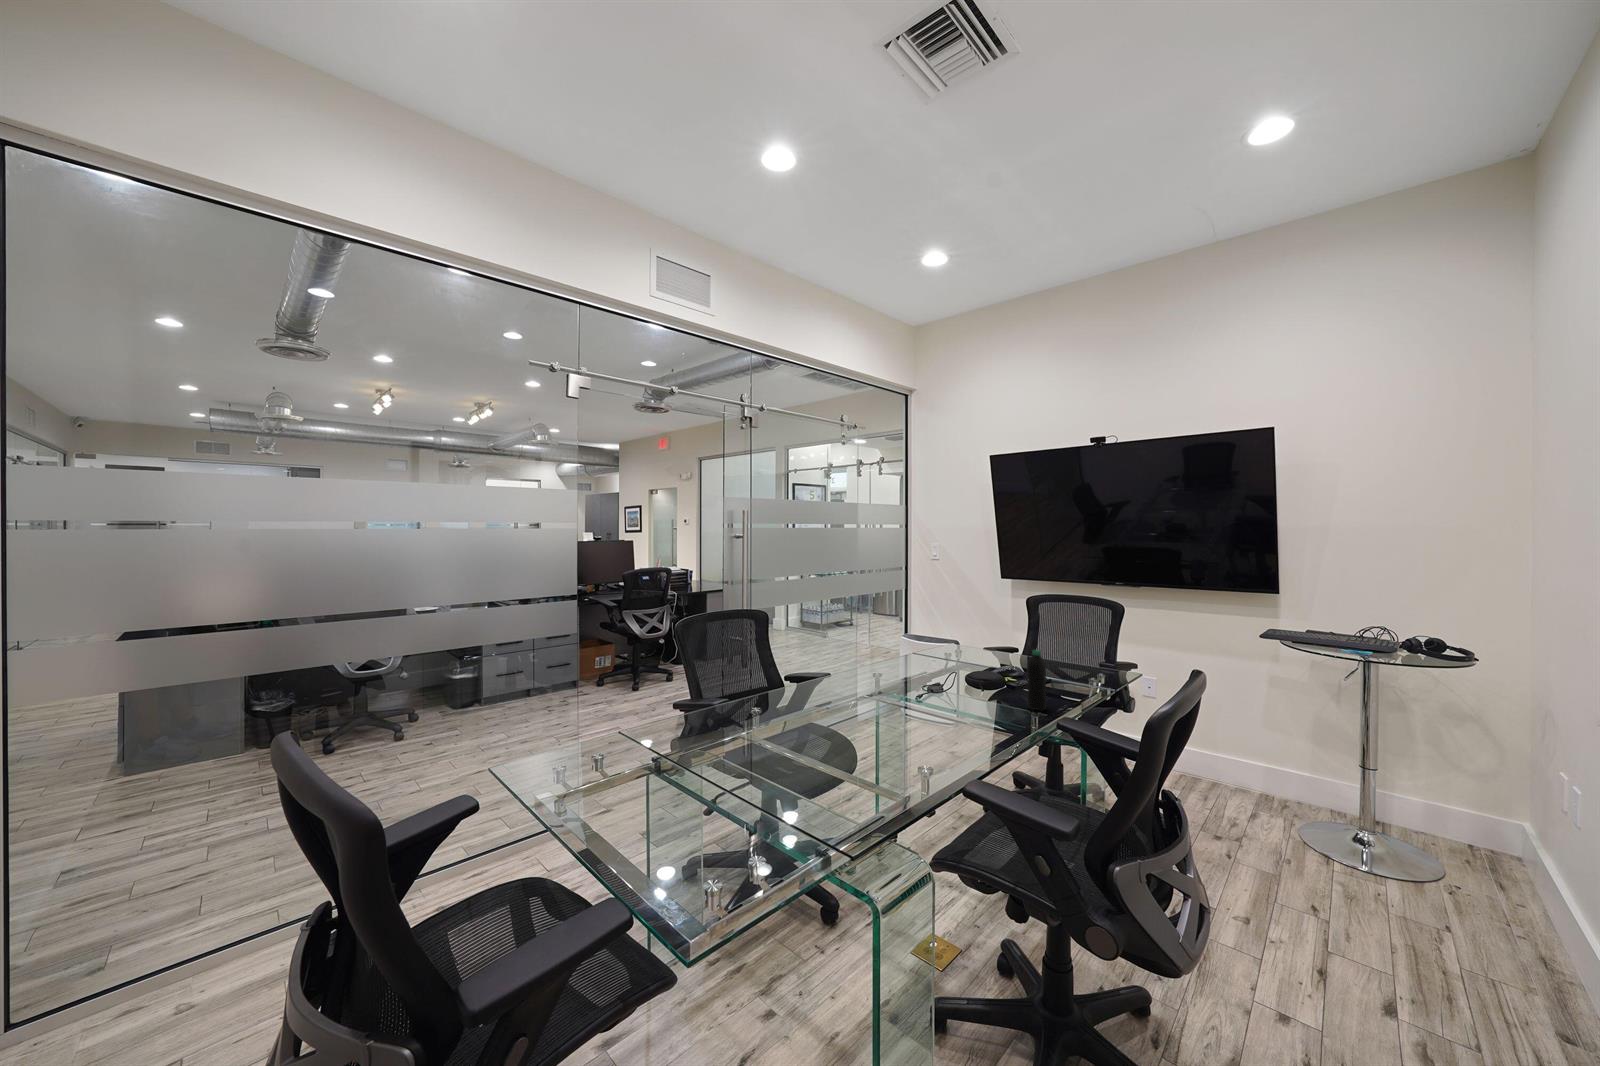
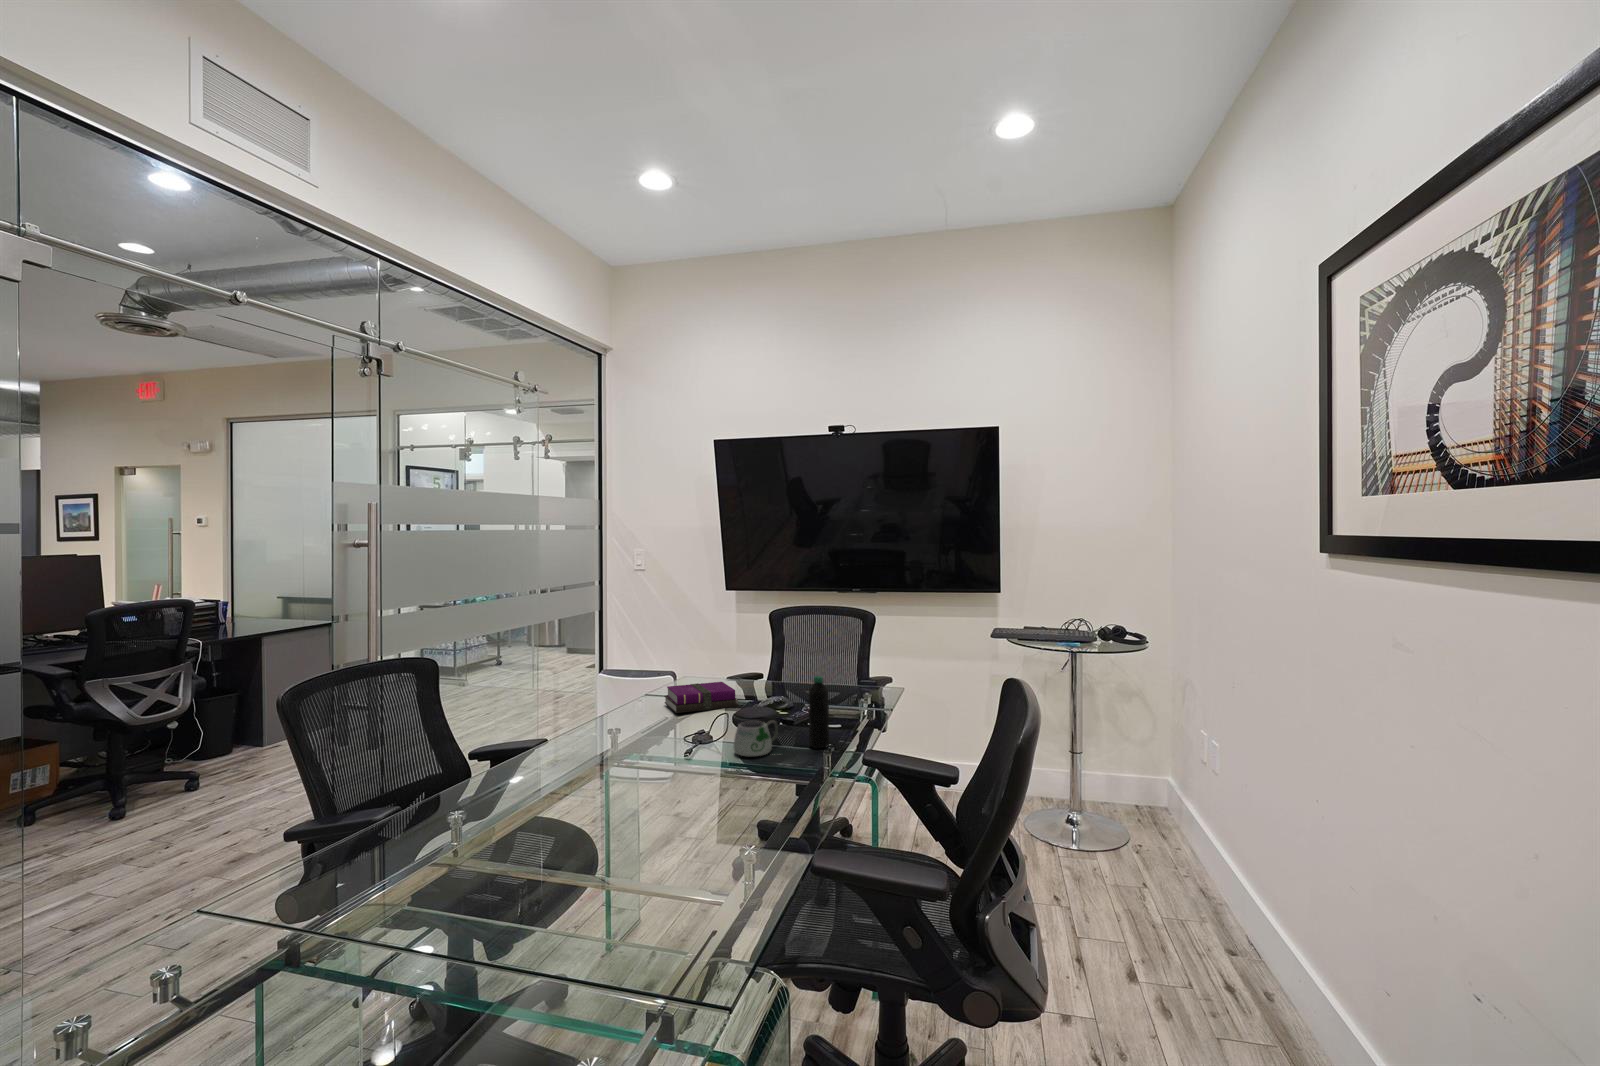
notebook: none [933,649,989,671] -> present [664,682,738,713]
mug: none [963,680,1003,711] -> present [734,720,781,756]

